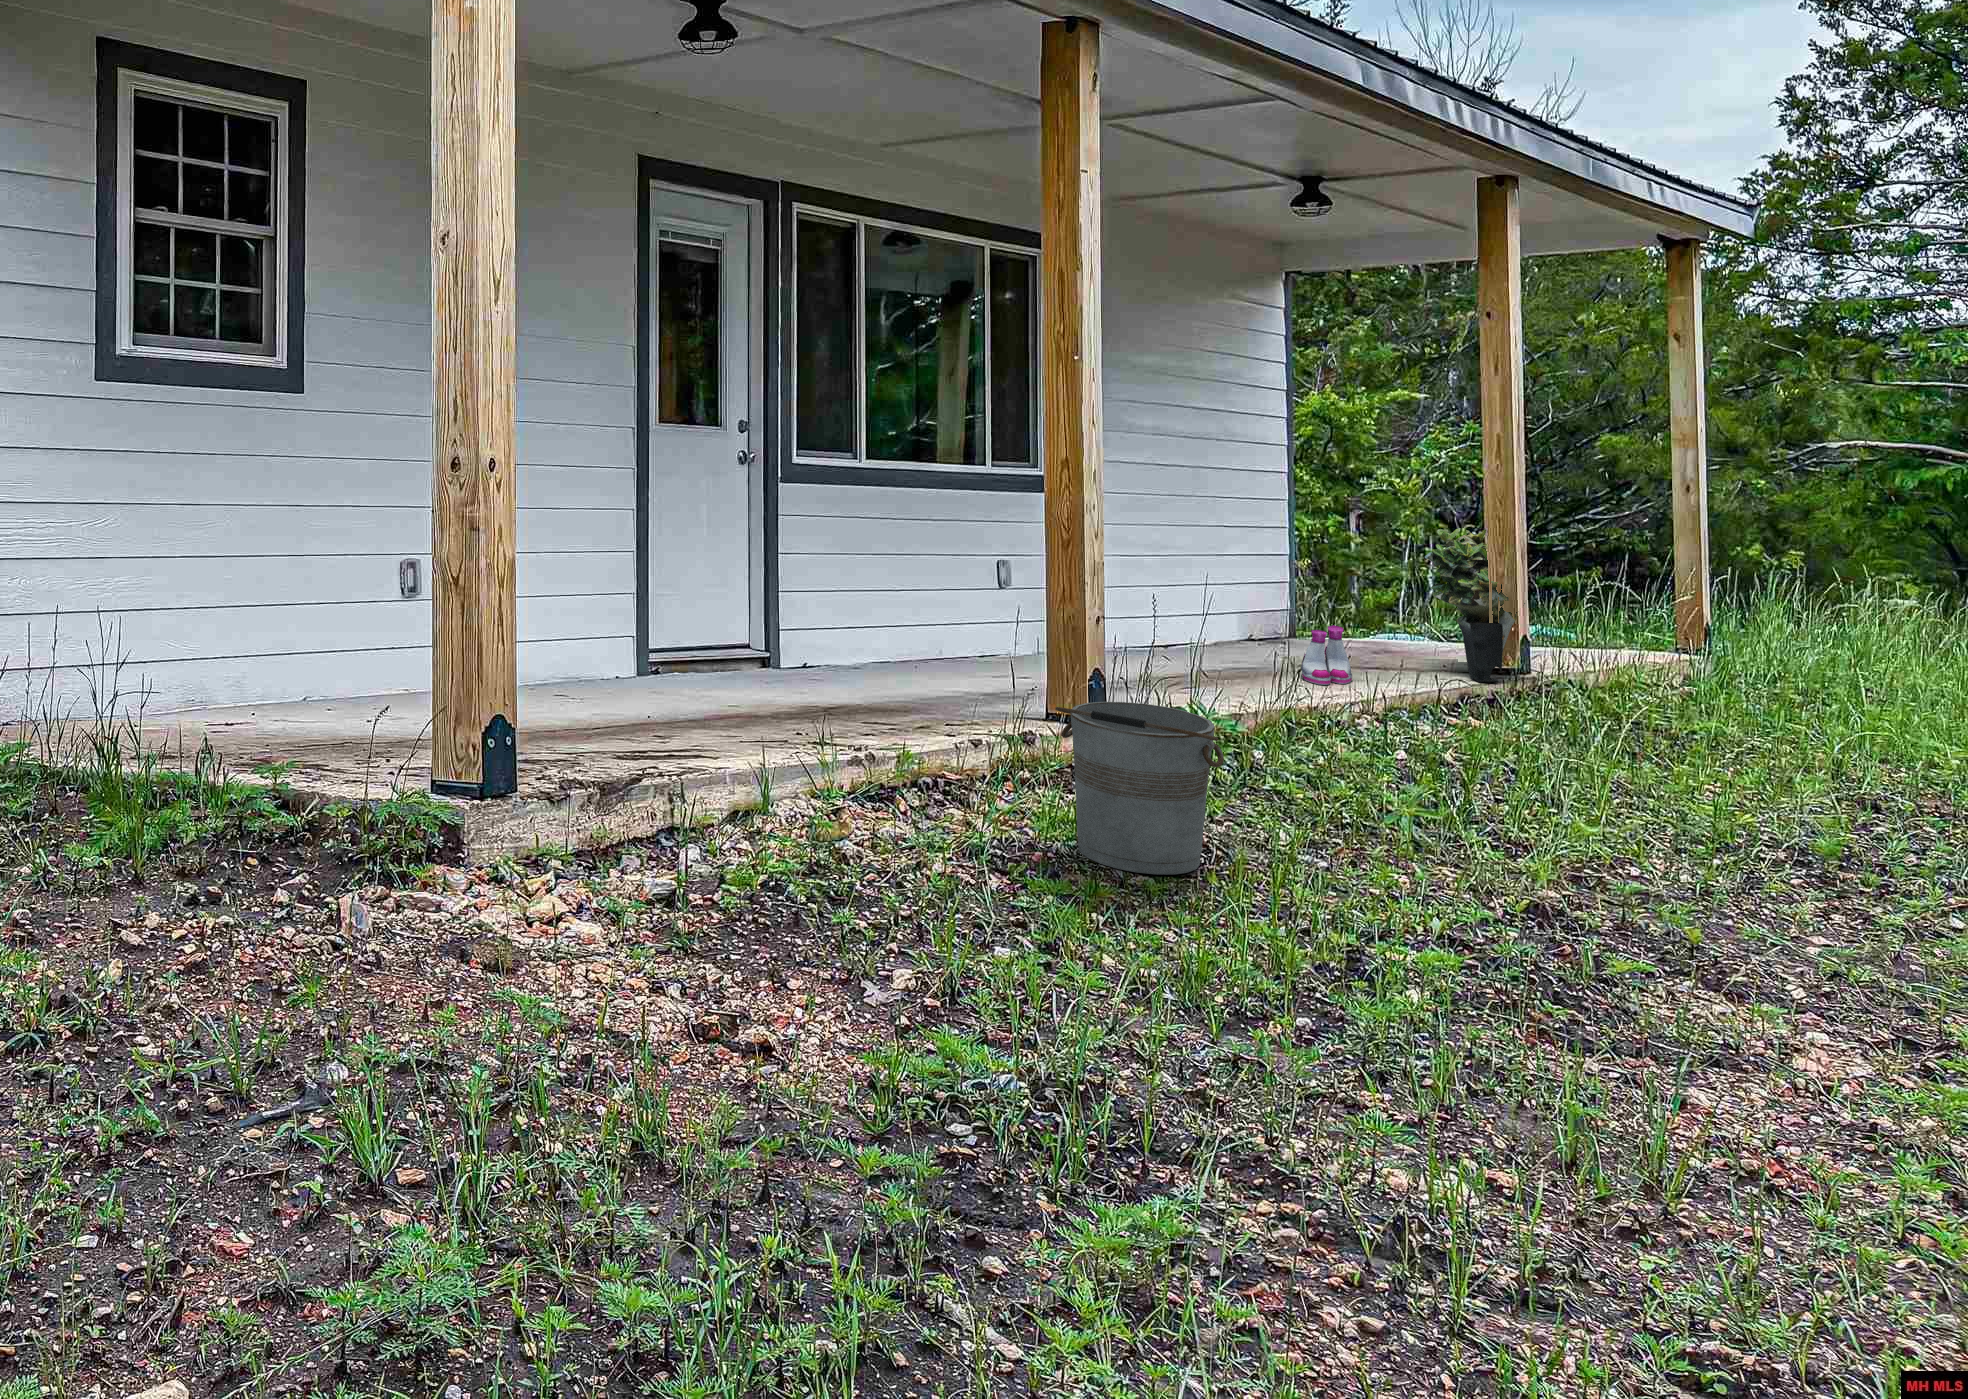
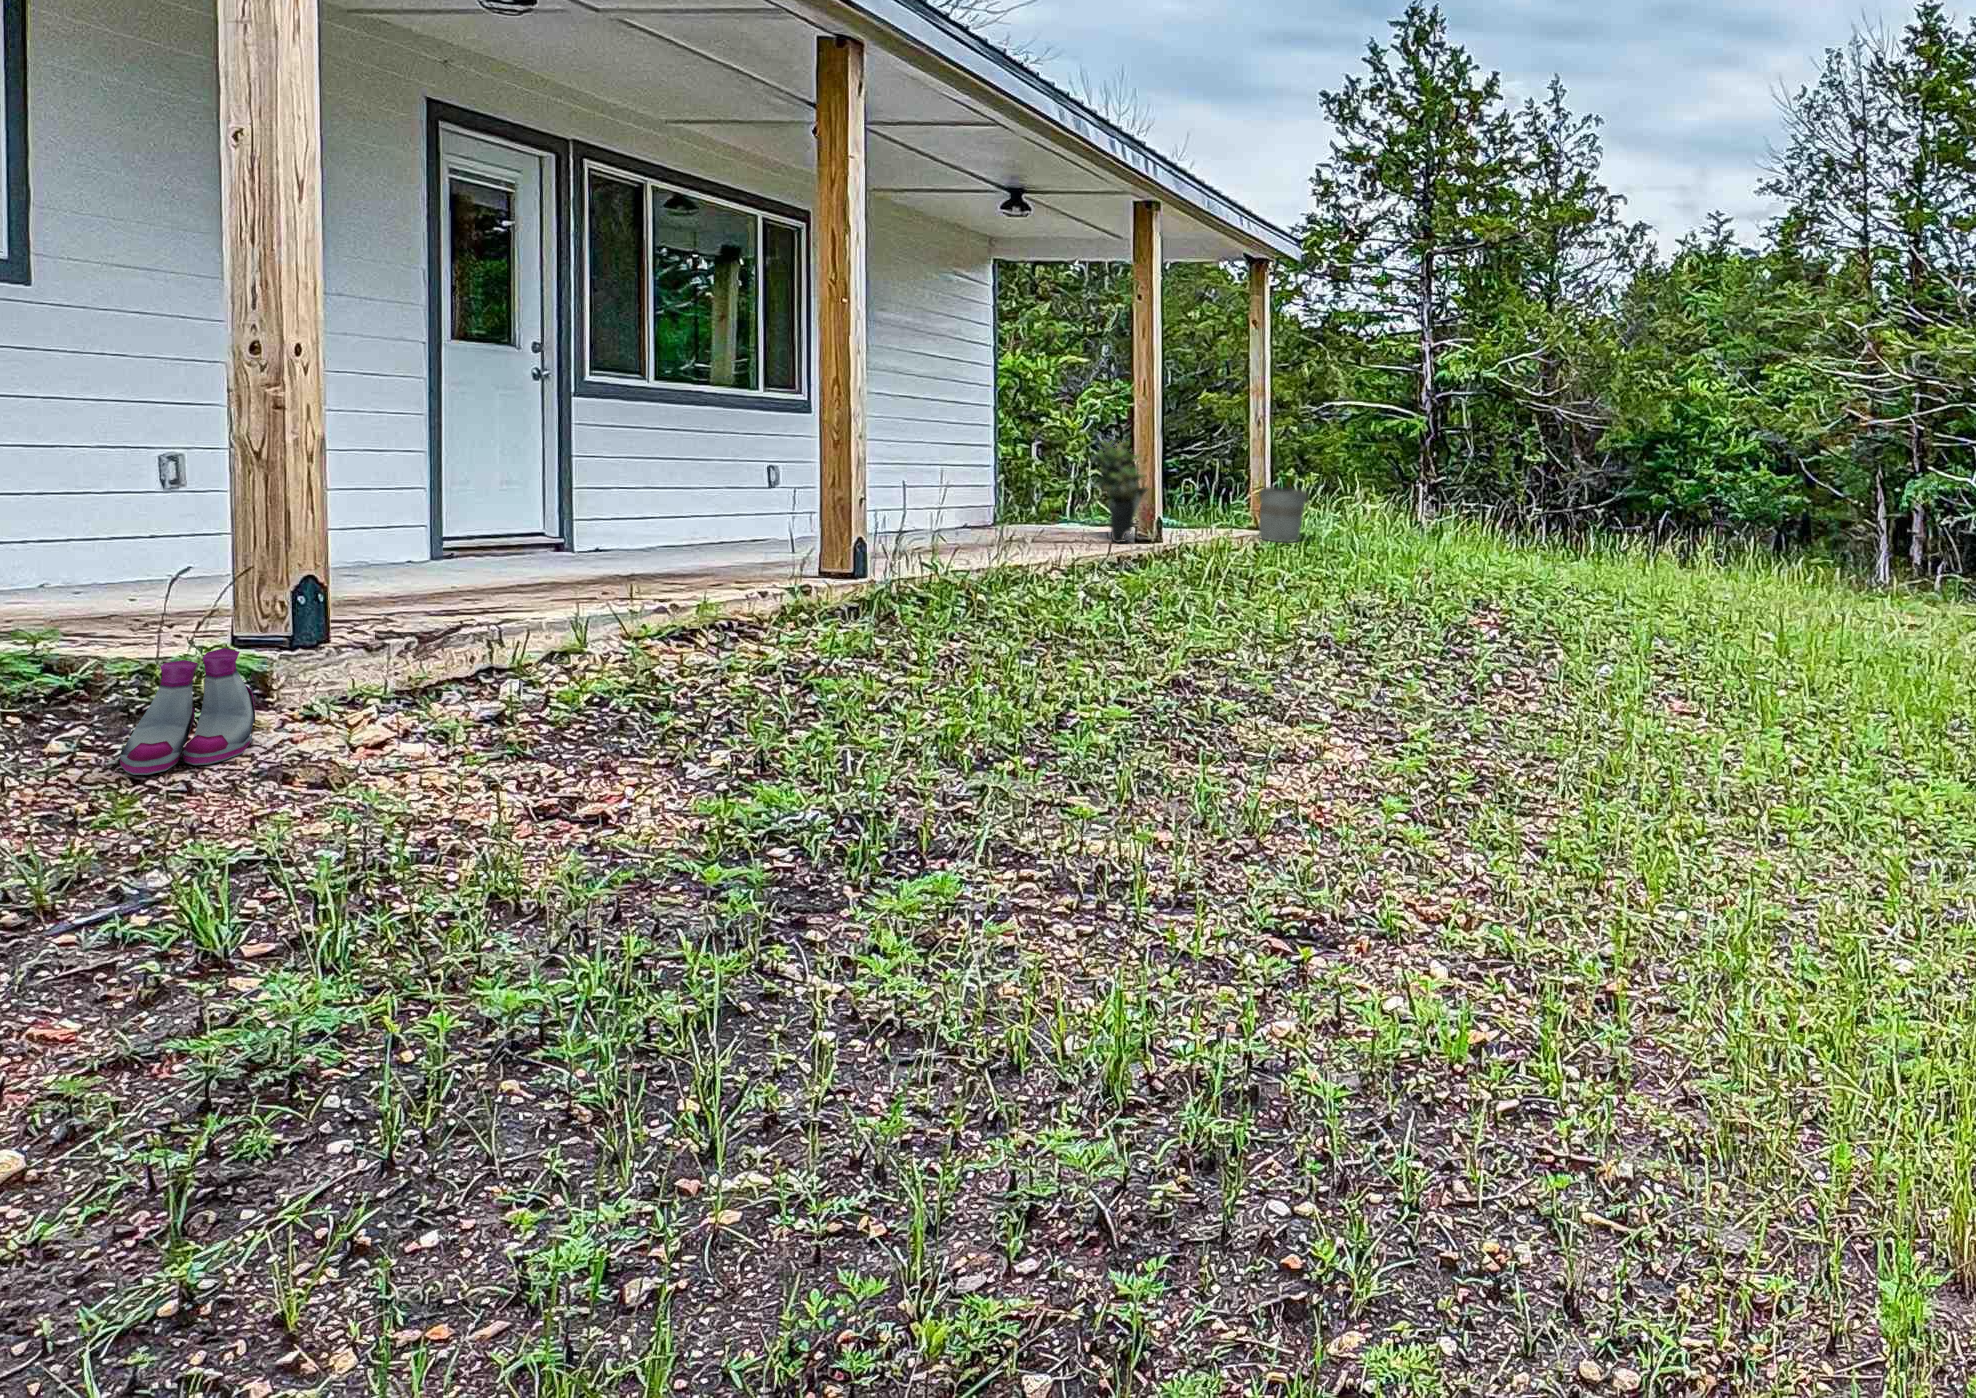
boots: present [1301,625,1352,685] -> present [120,648,255,775]
bucket: present [1055,702,1224,874] -> present [1258,487,1309,542]

